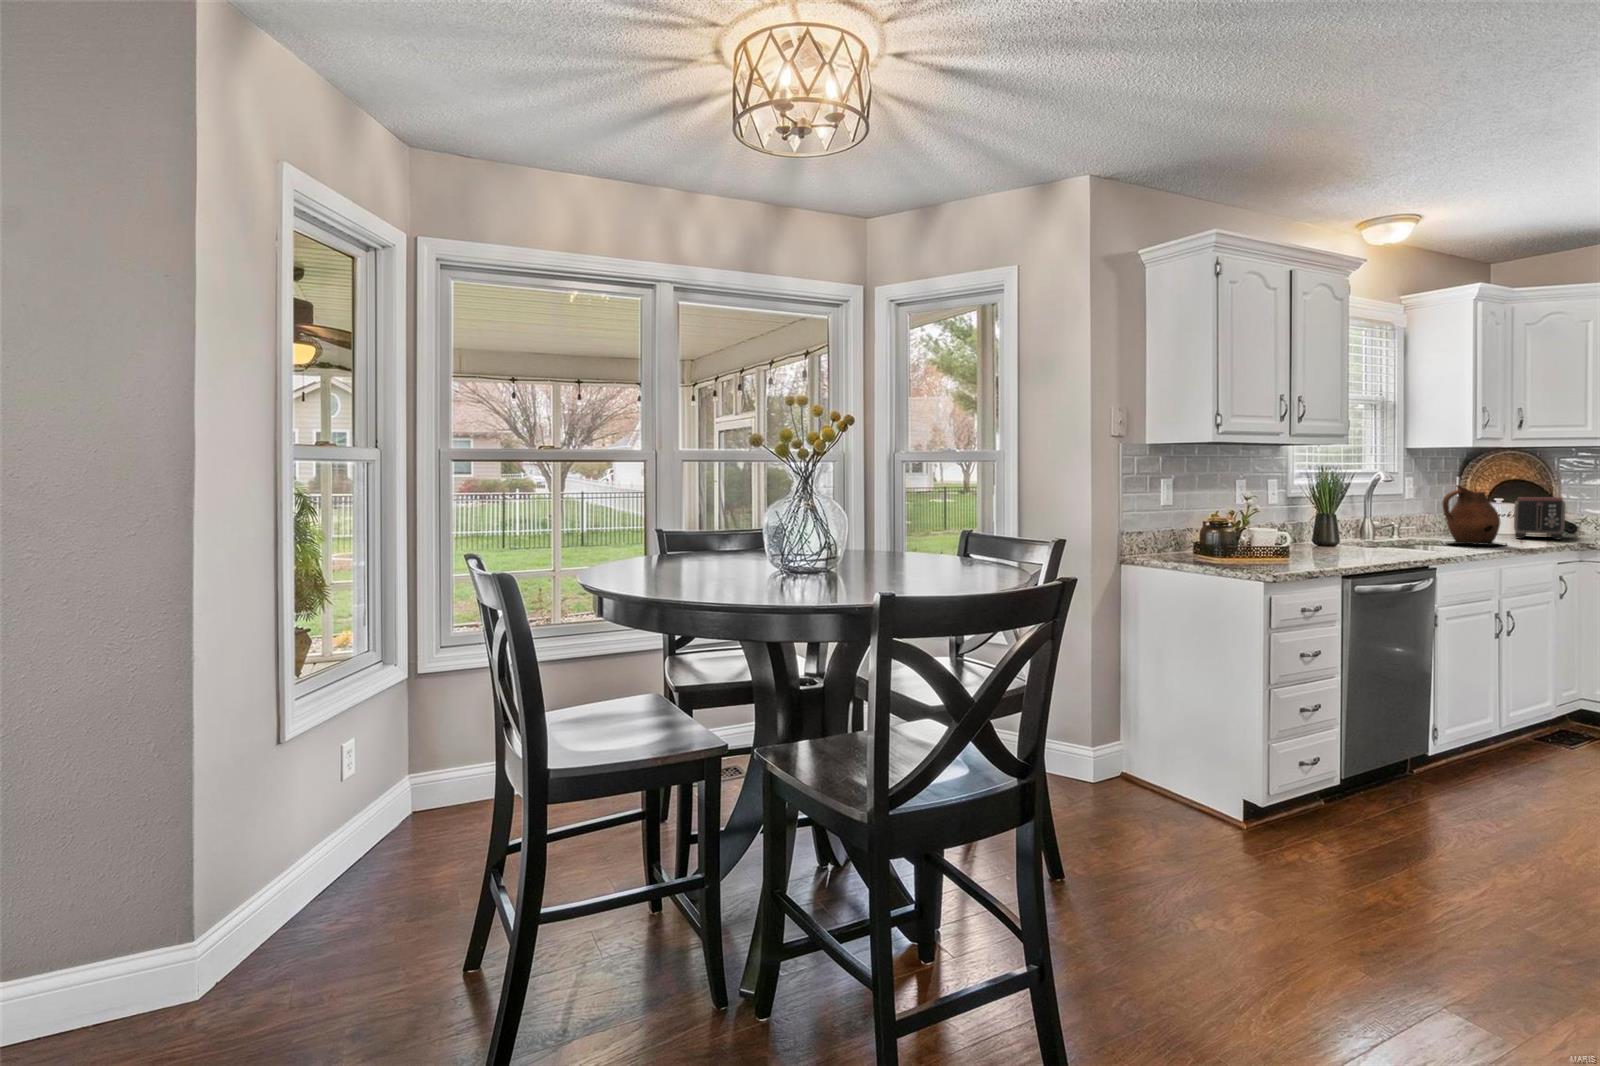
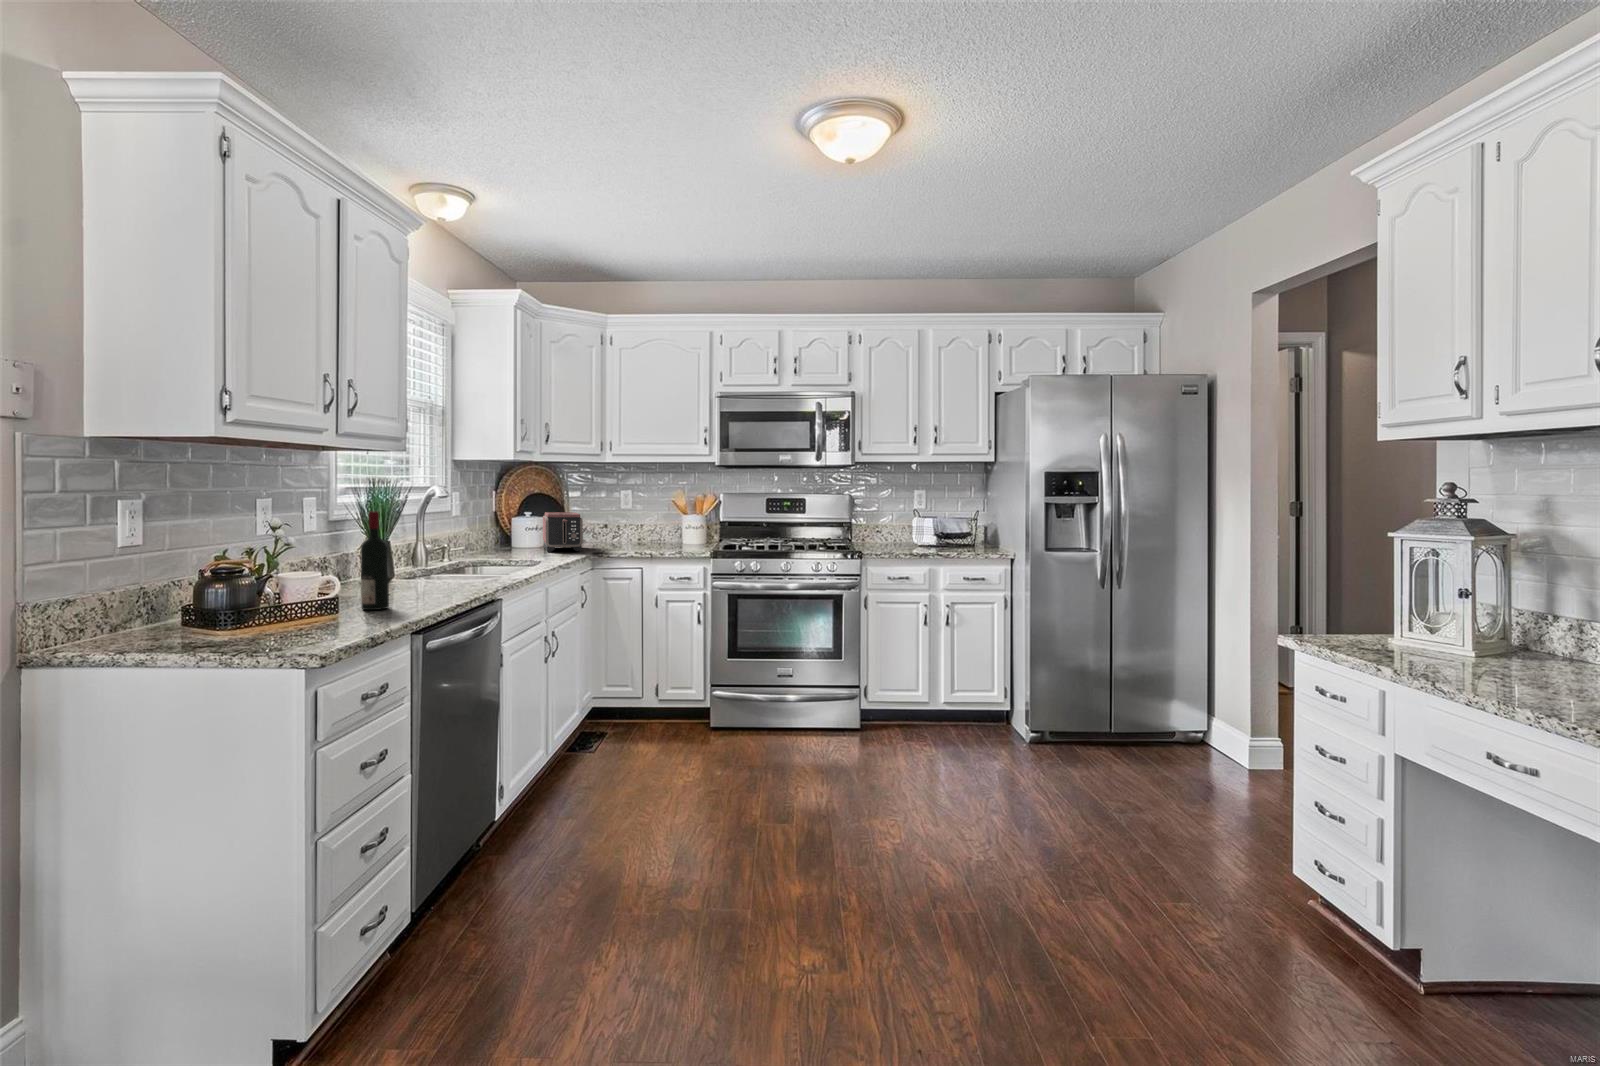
wine bottle: none [1306,484,1328,559] -> present [360,511,389,610]
ceramic pitcher: present [1443,485,1500,546] -> none [494,505,548,566]

